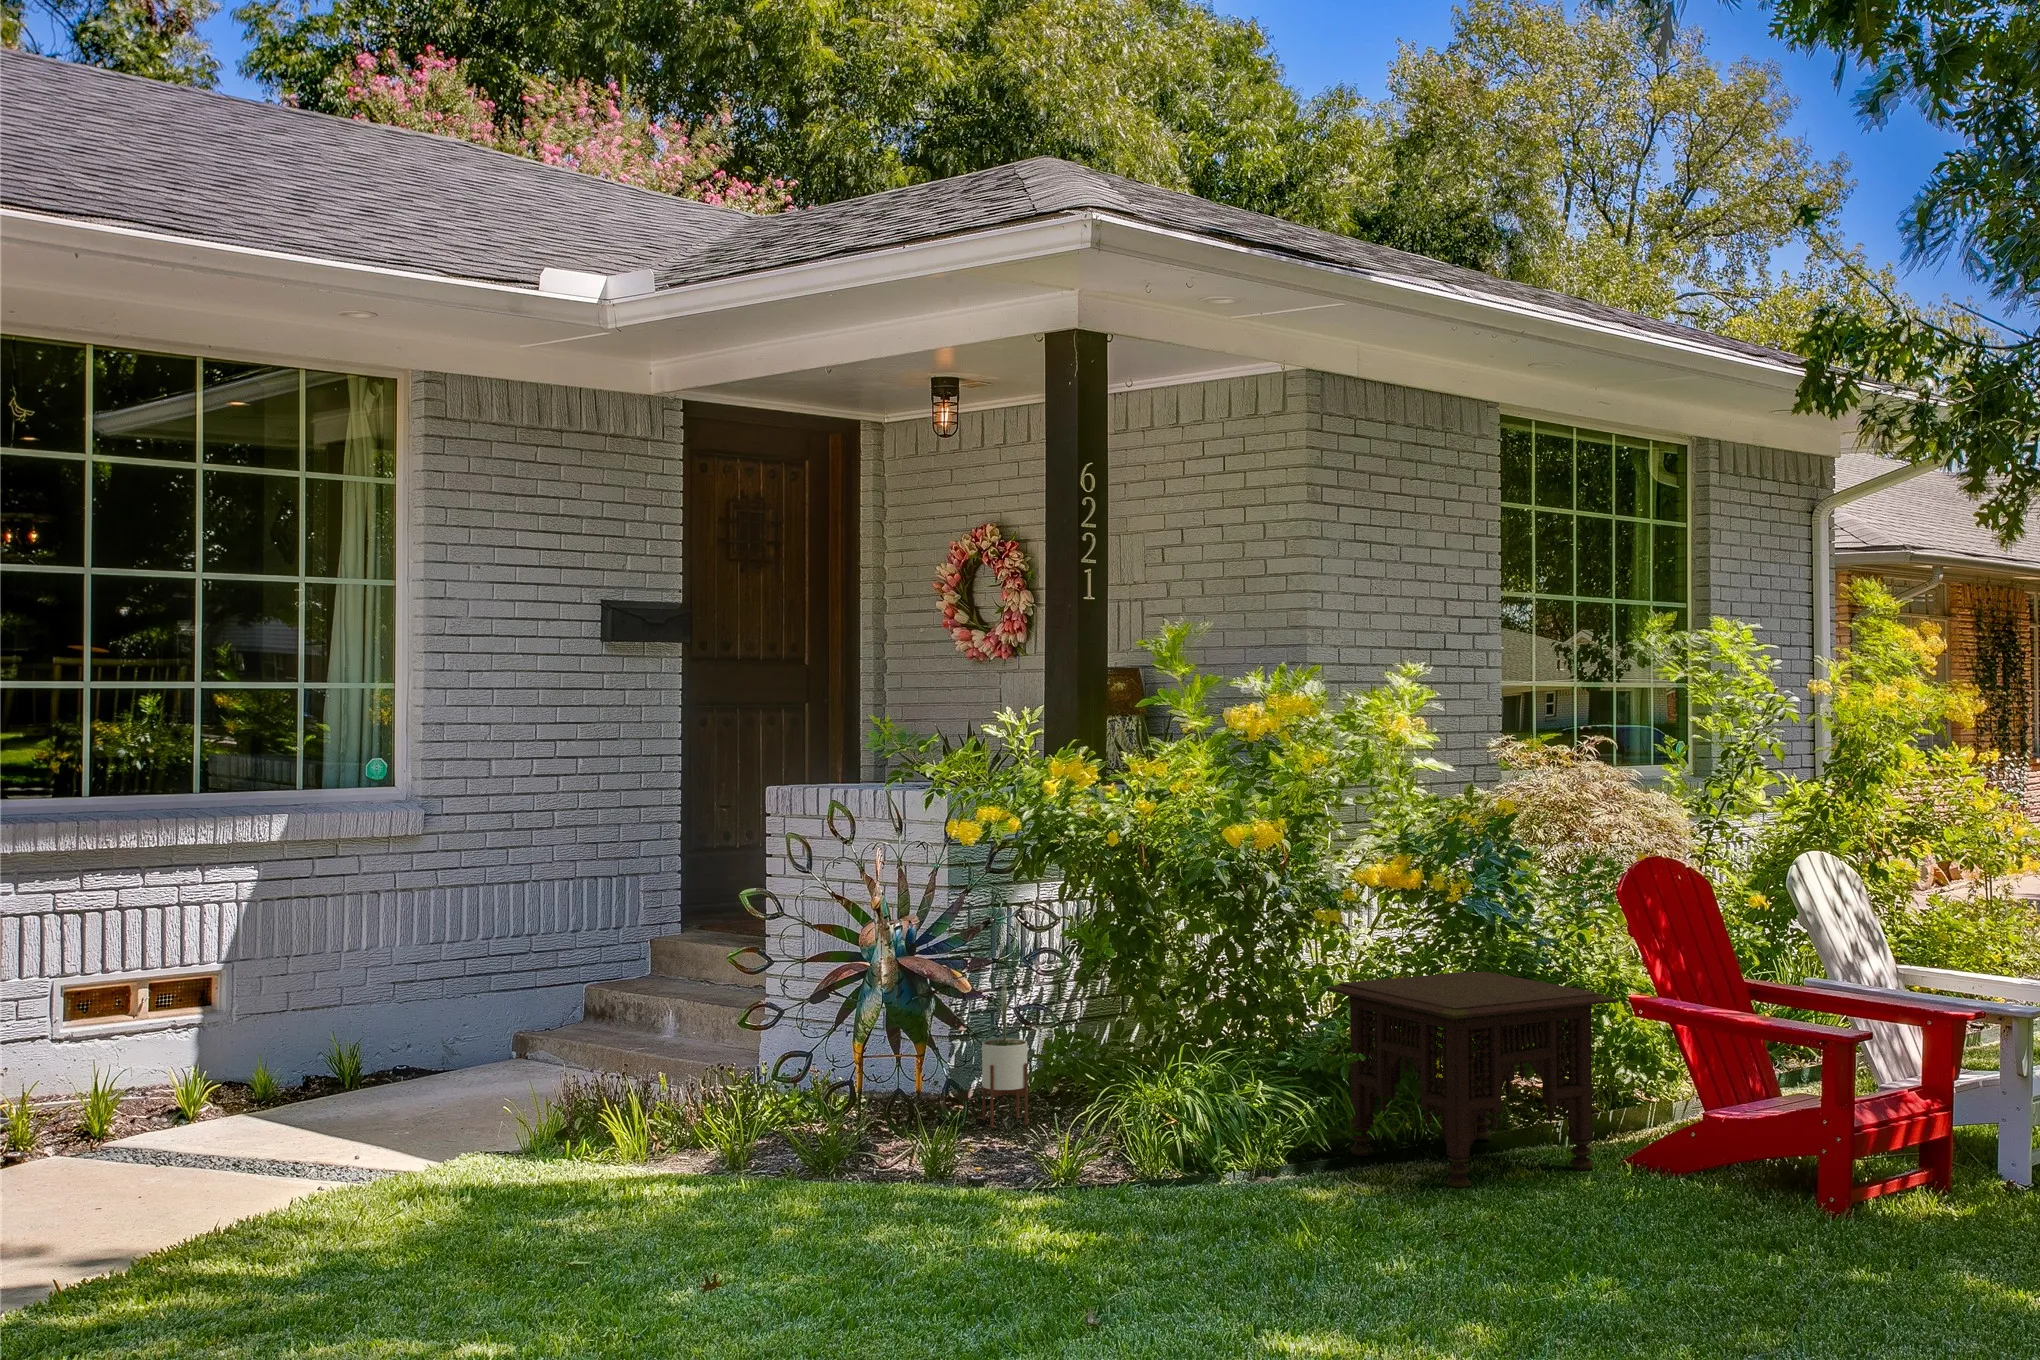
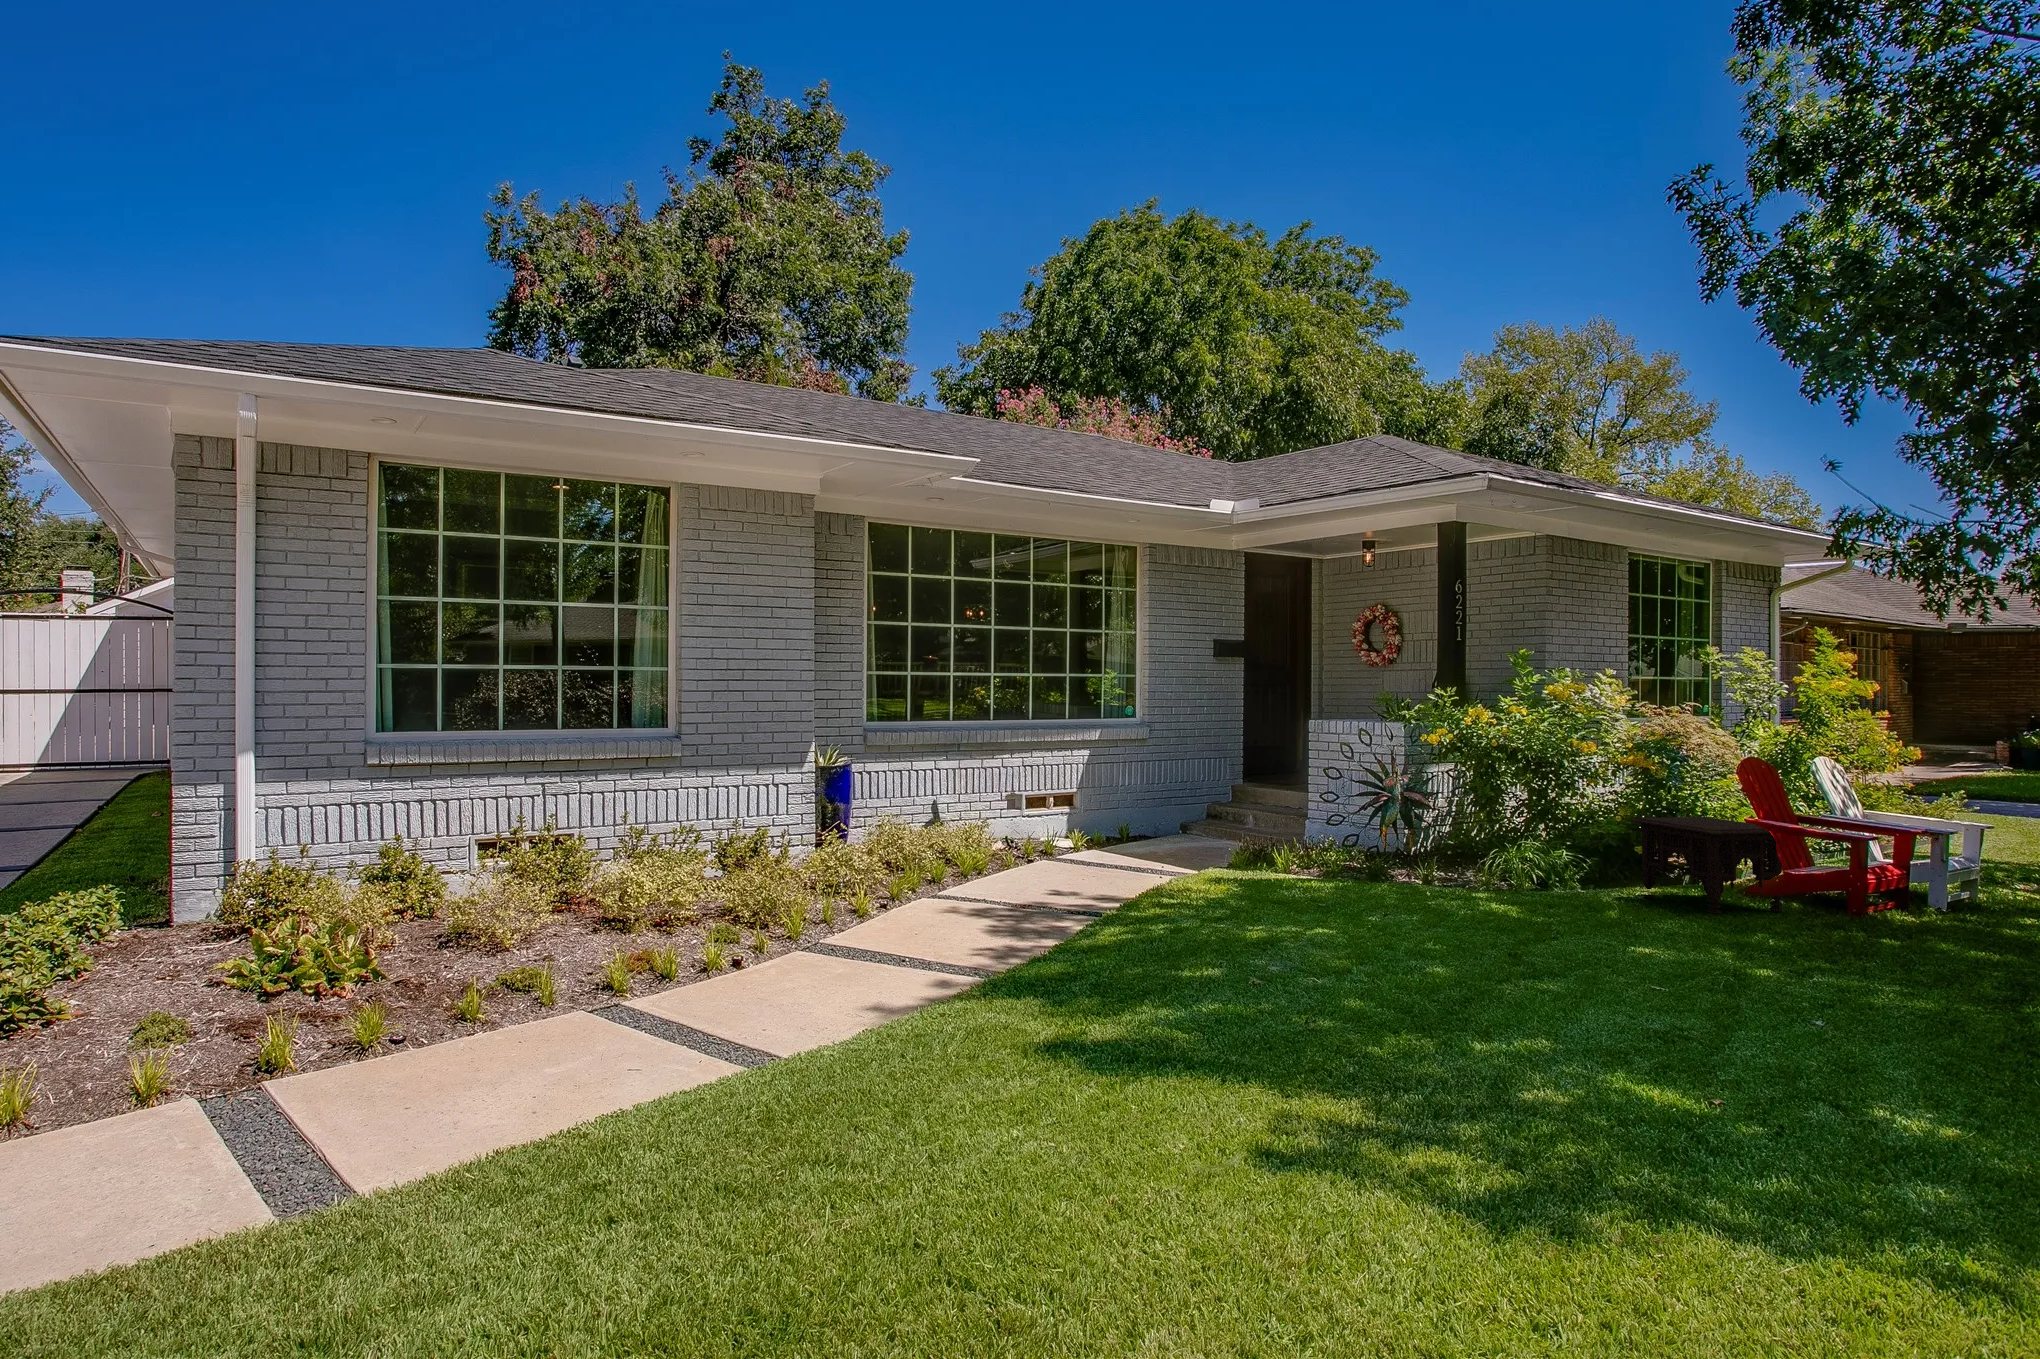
potted plant: present [982,977,1028,1127] -> none [1436,805,1461,876]

